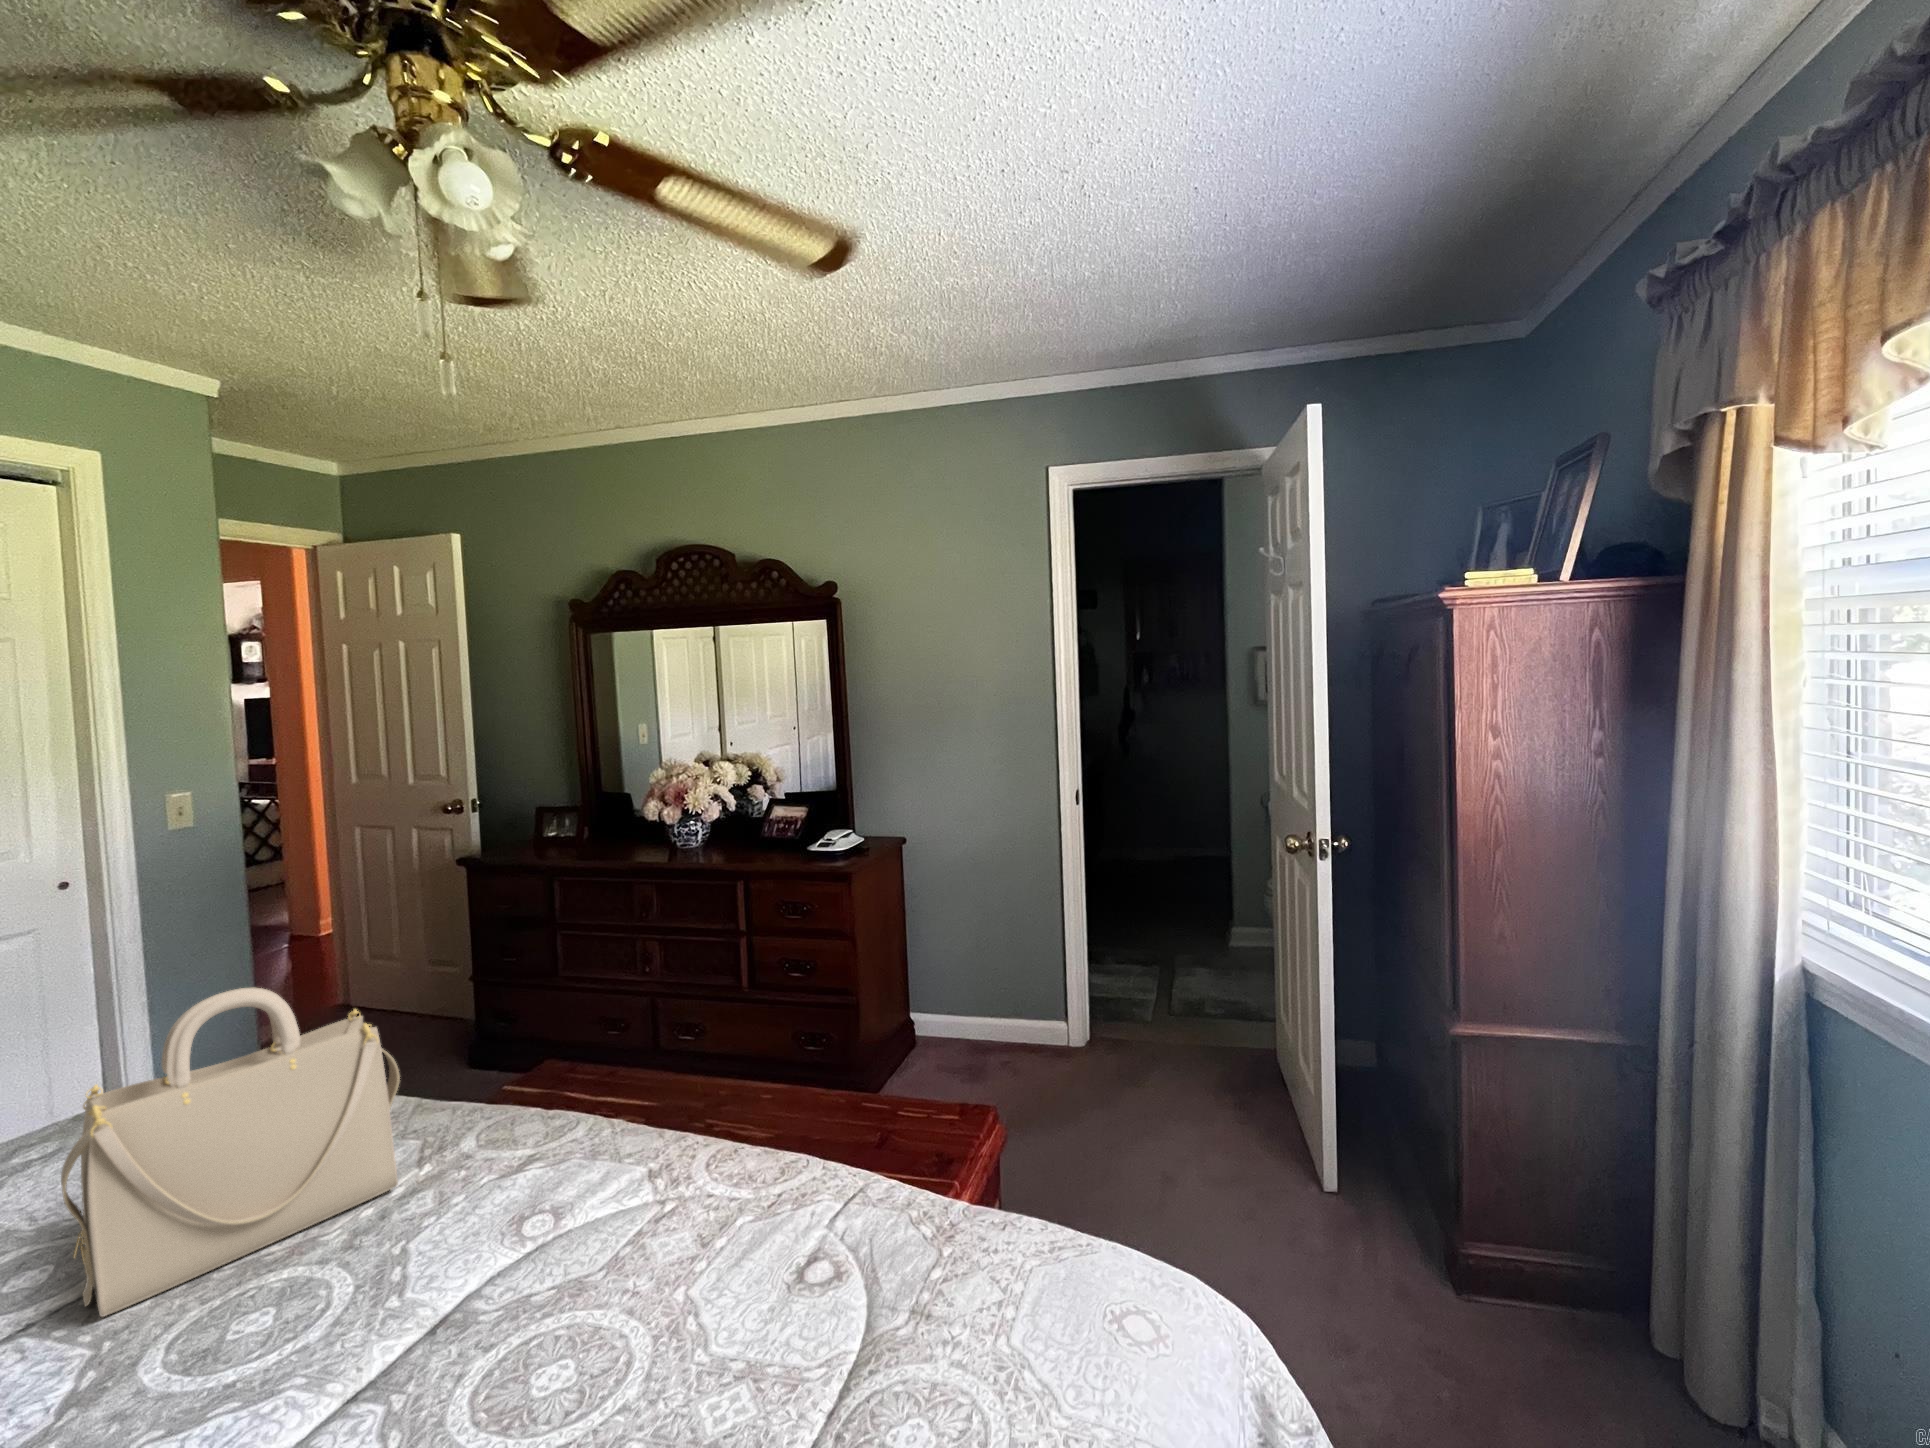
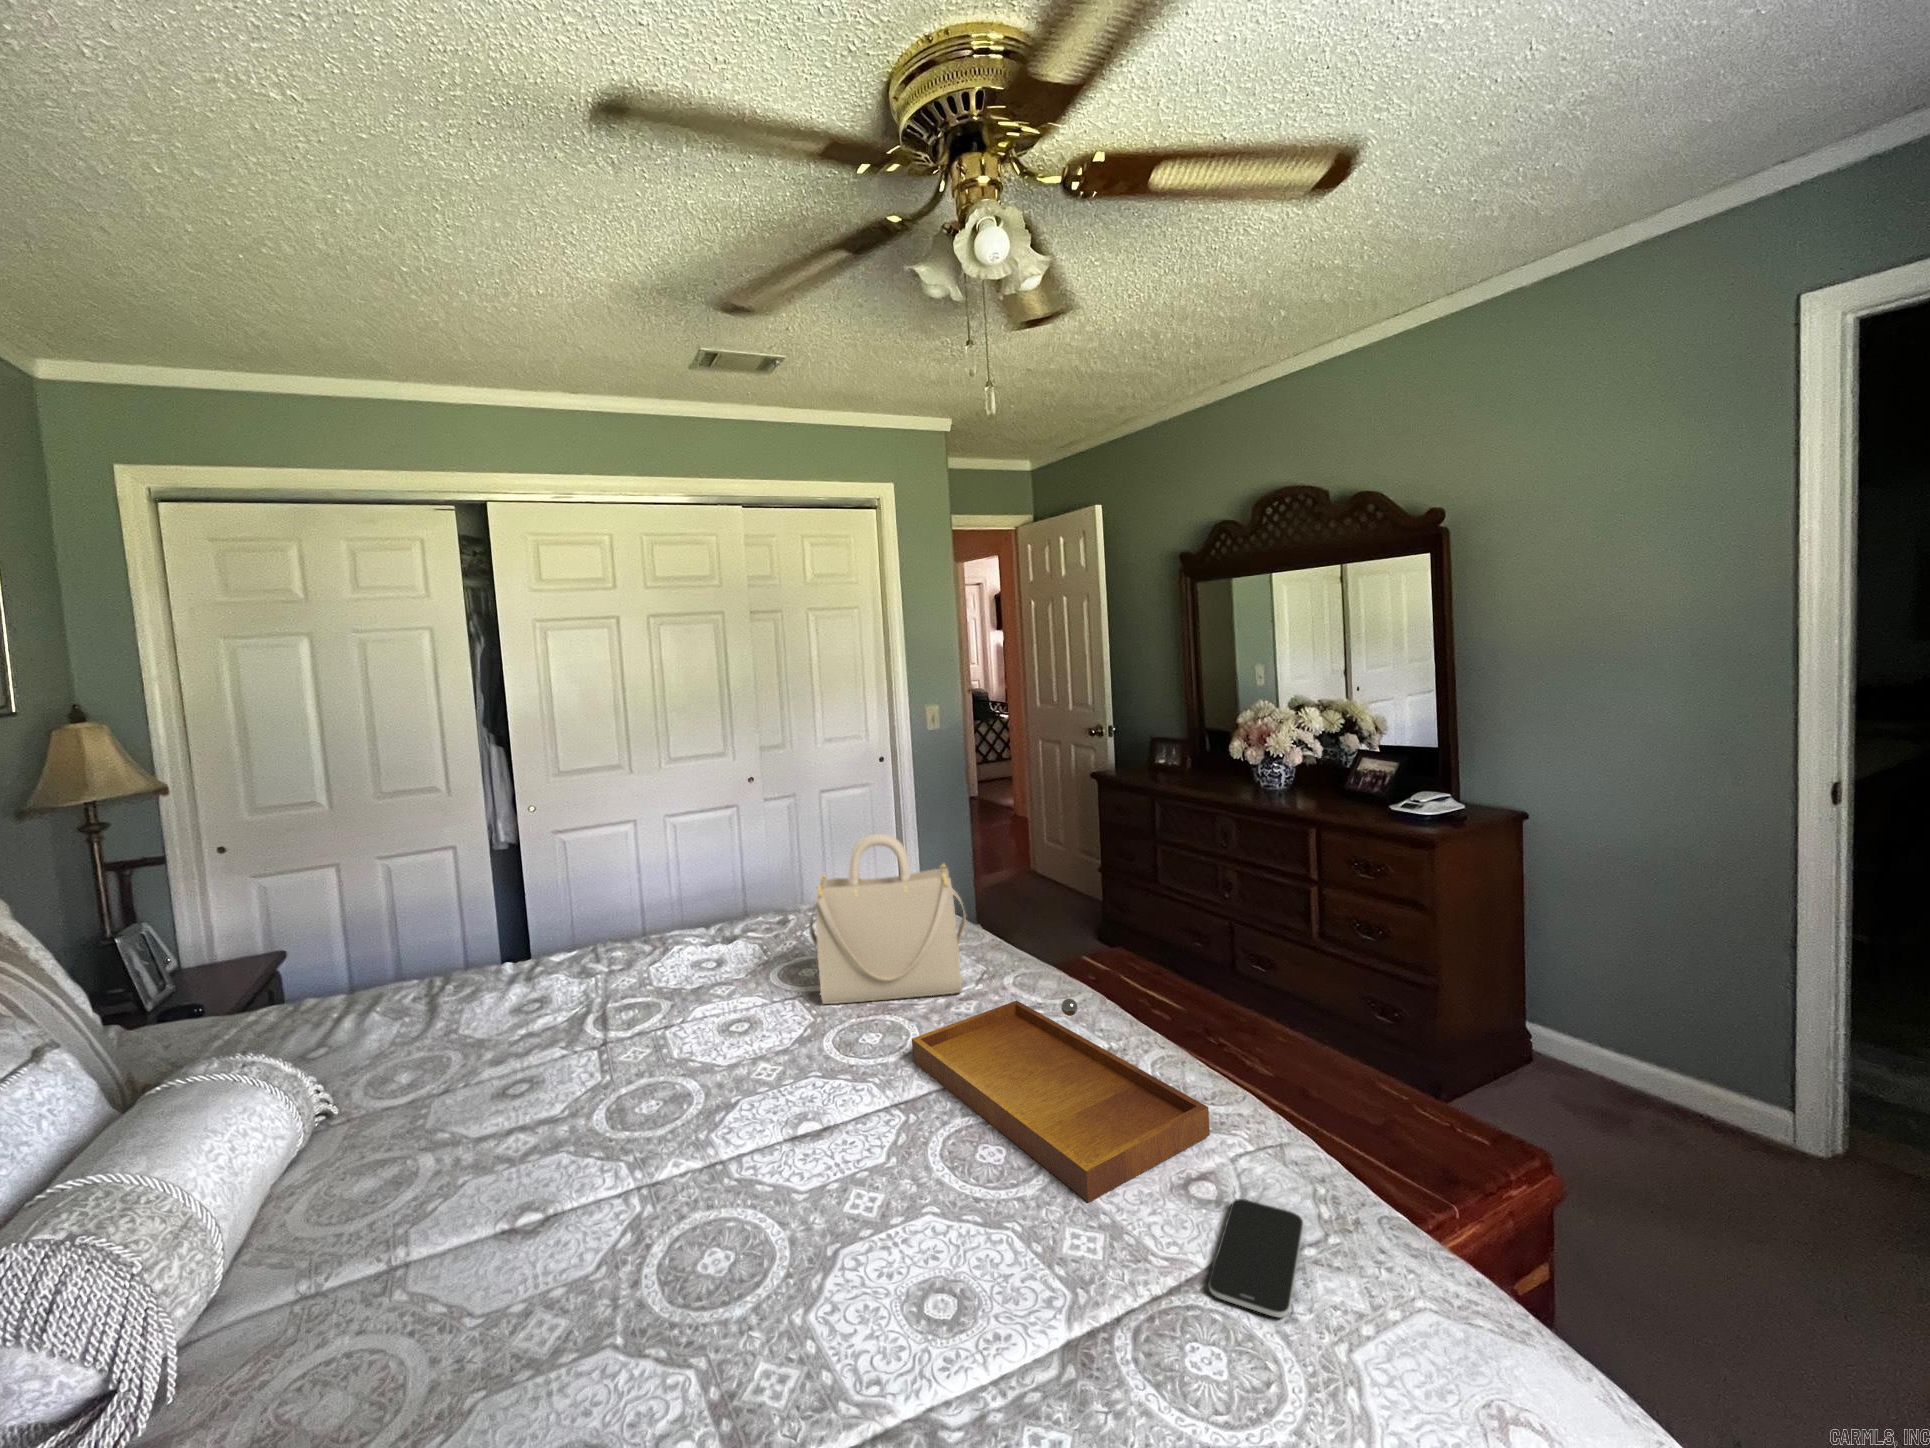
tray: none [353,1126,800,1359] -> present [912,998,1210,1203]
smartphone: none [855,1244,951,1370] -> present [1209,1199,1304,1318]

